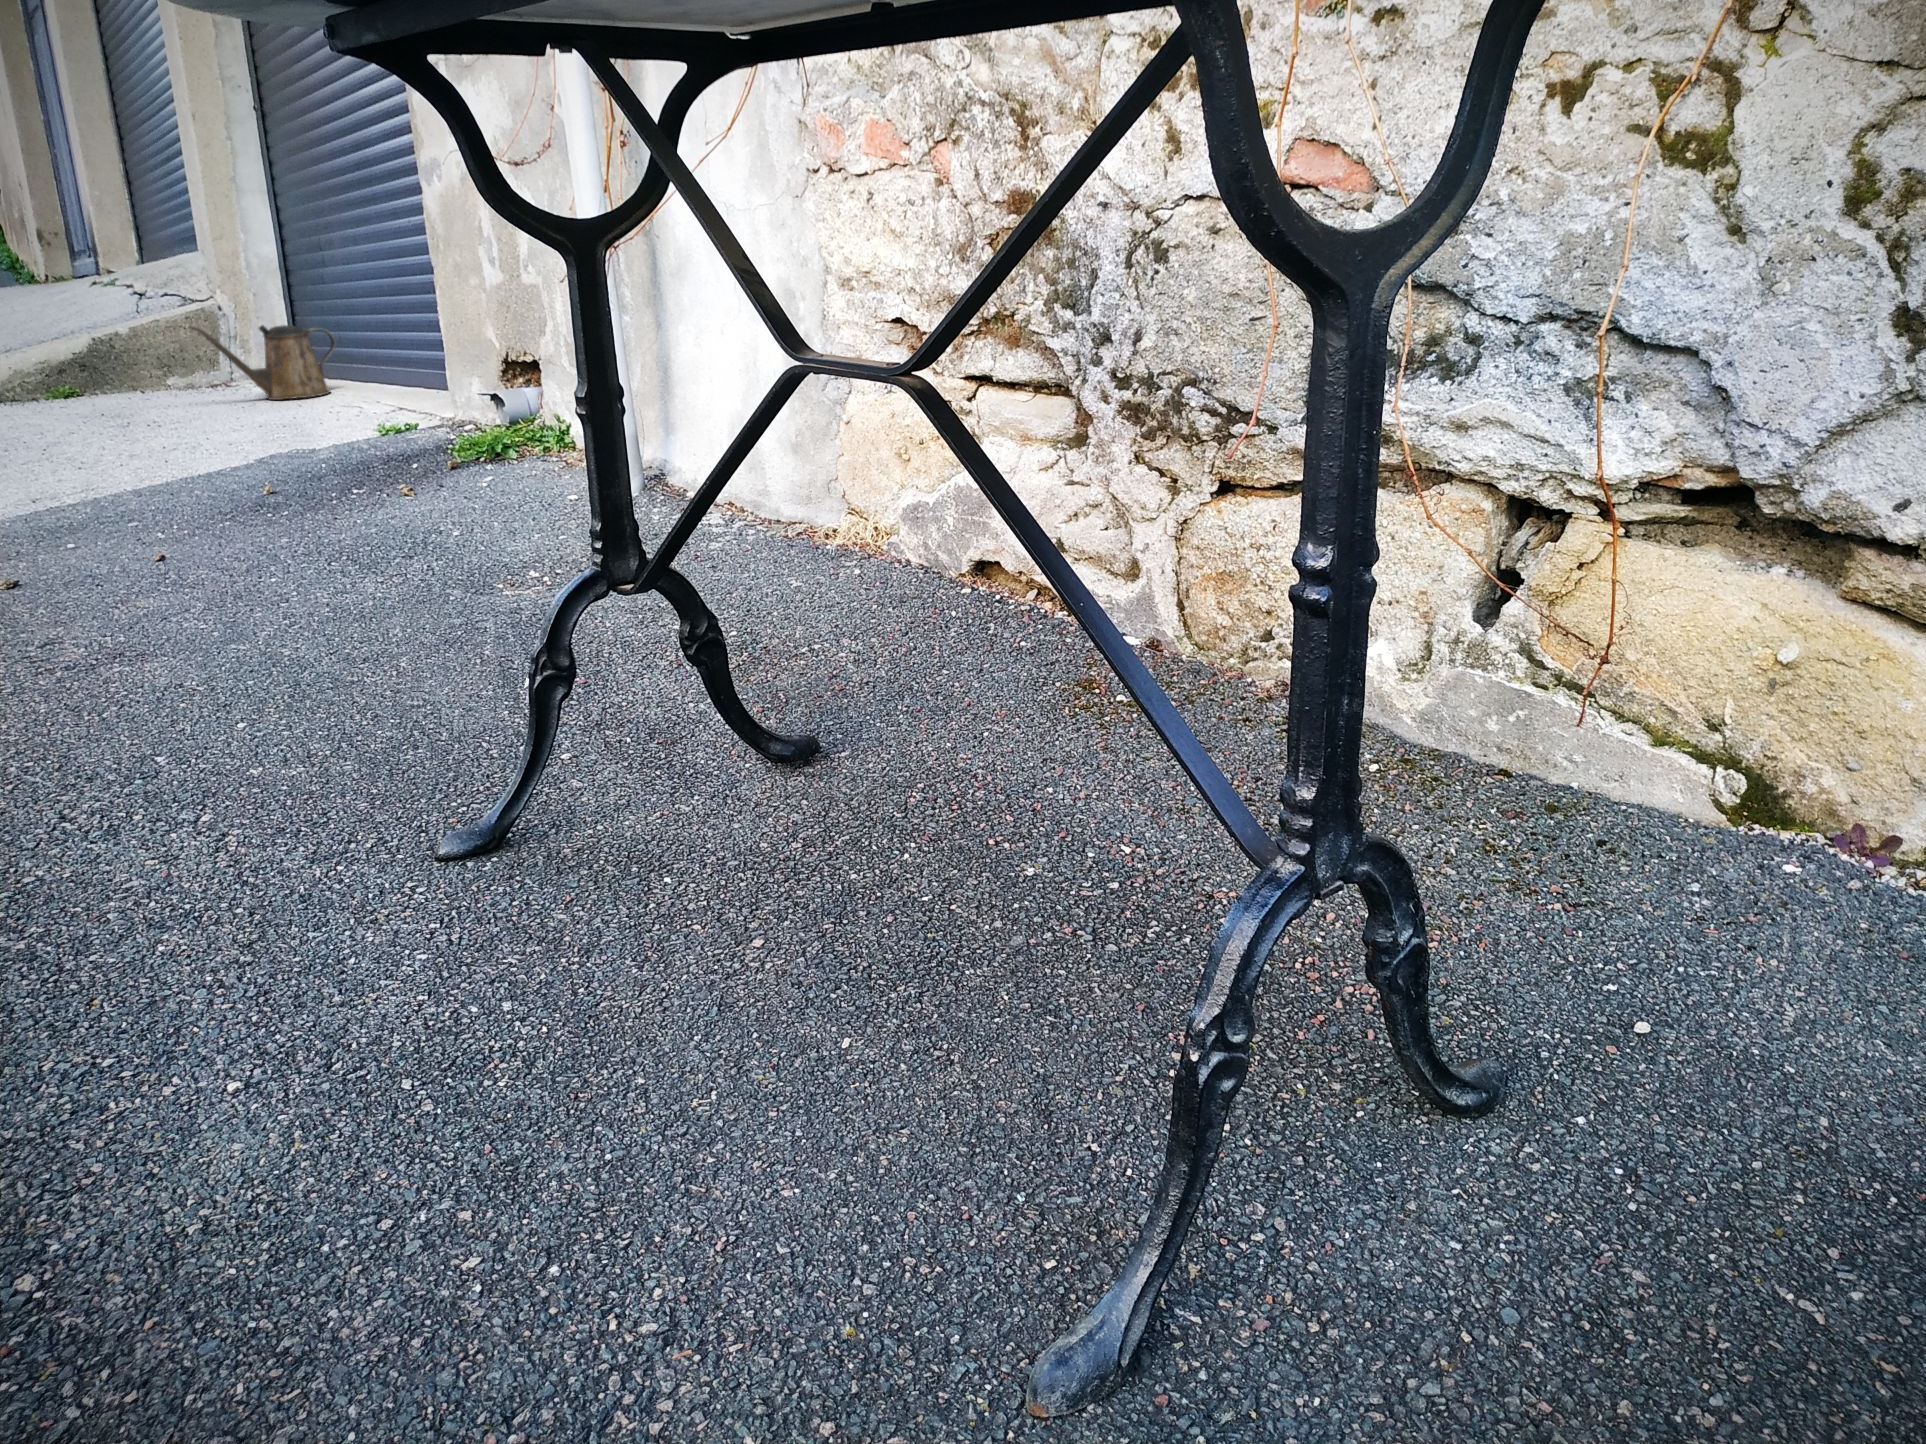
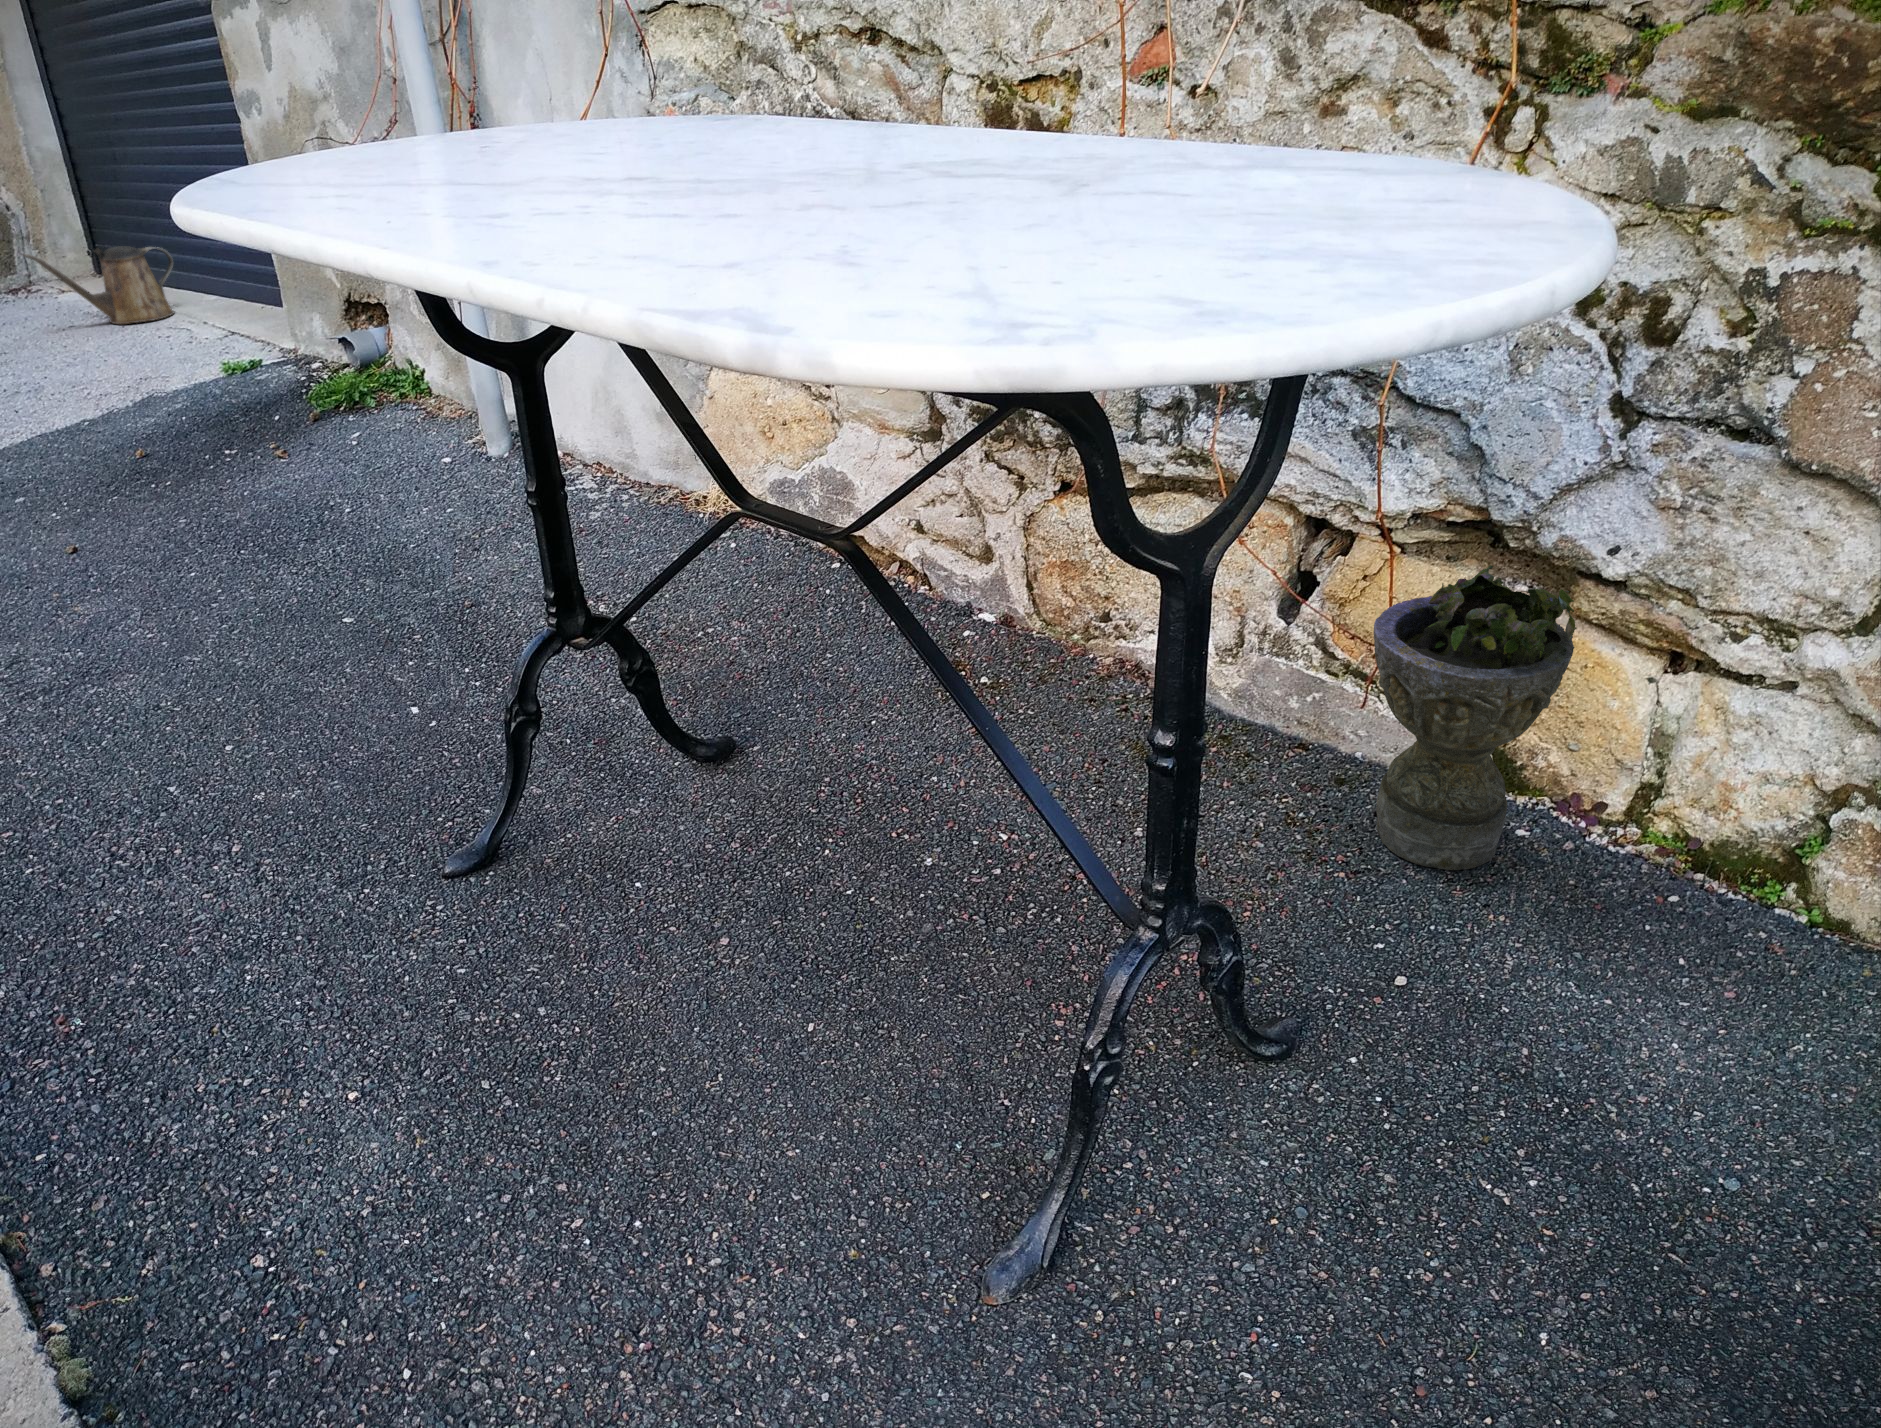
planter: none [1601,511,1882,907] -> present [1374,565,1577,870]

